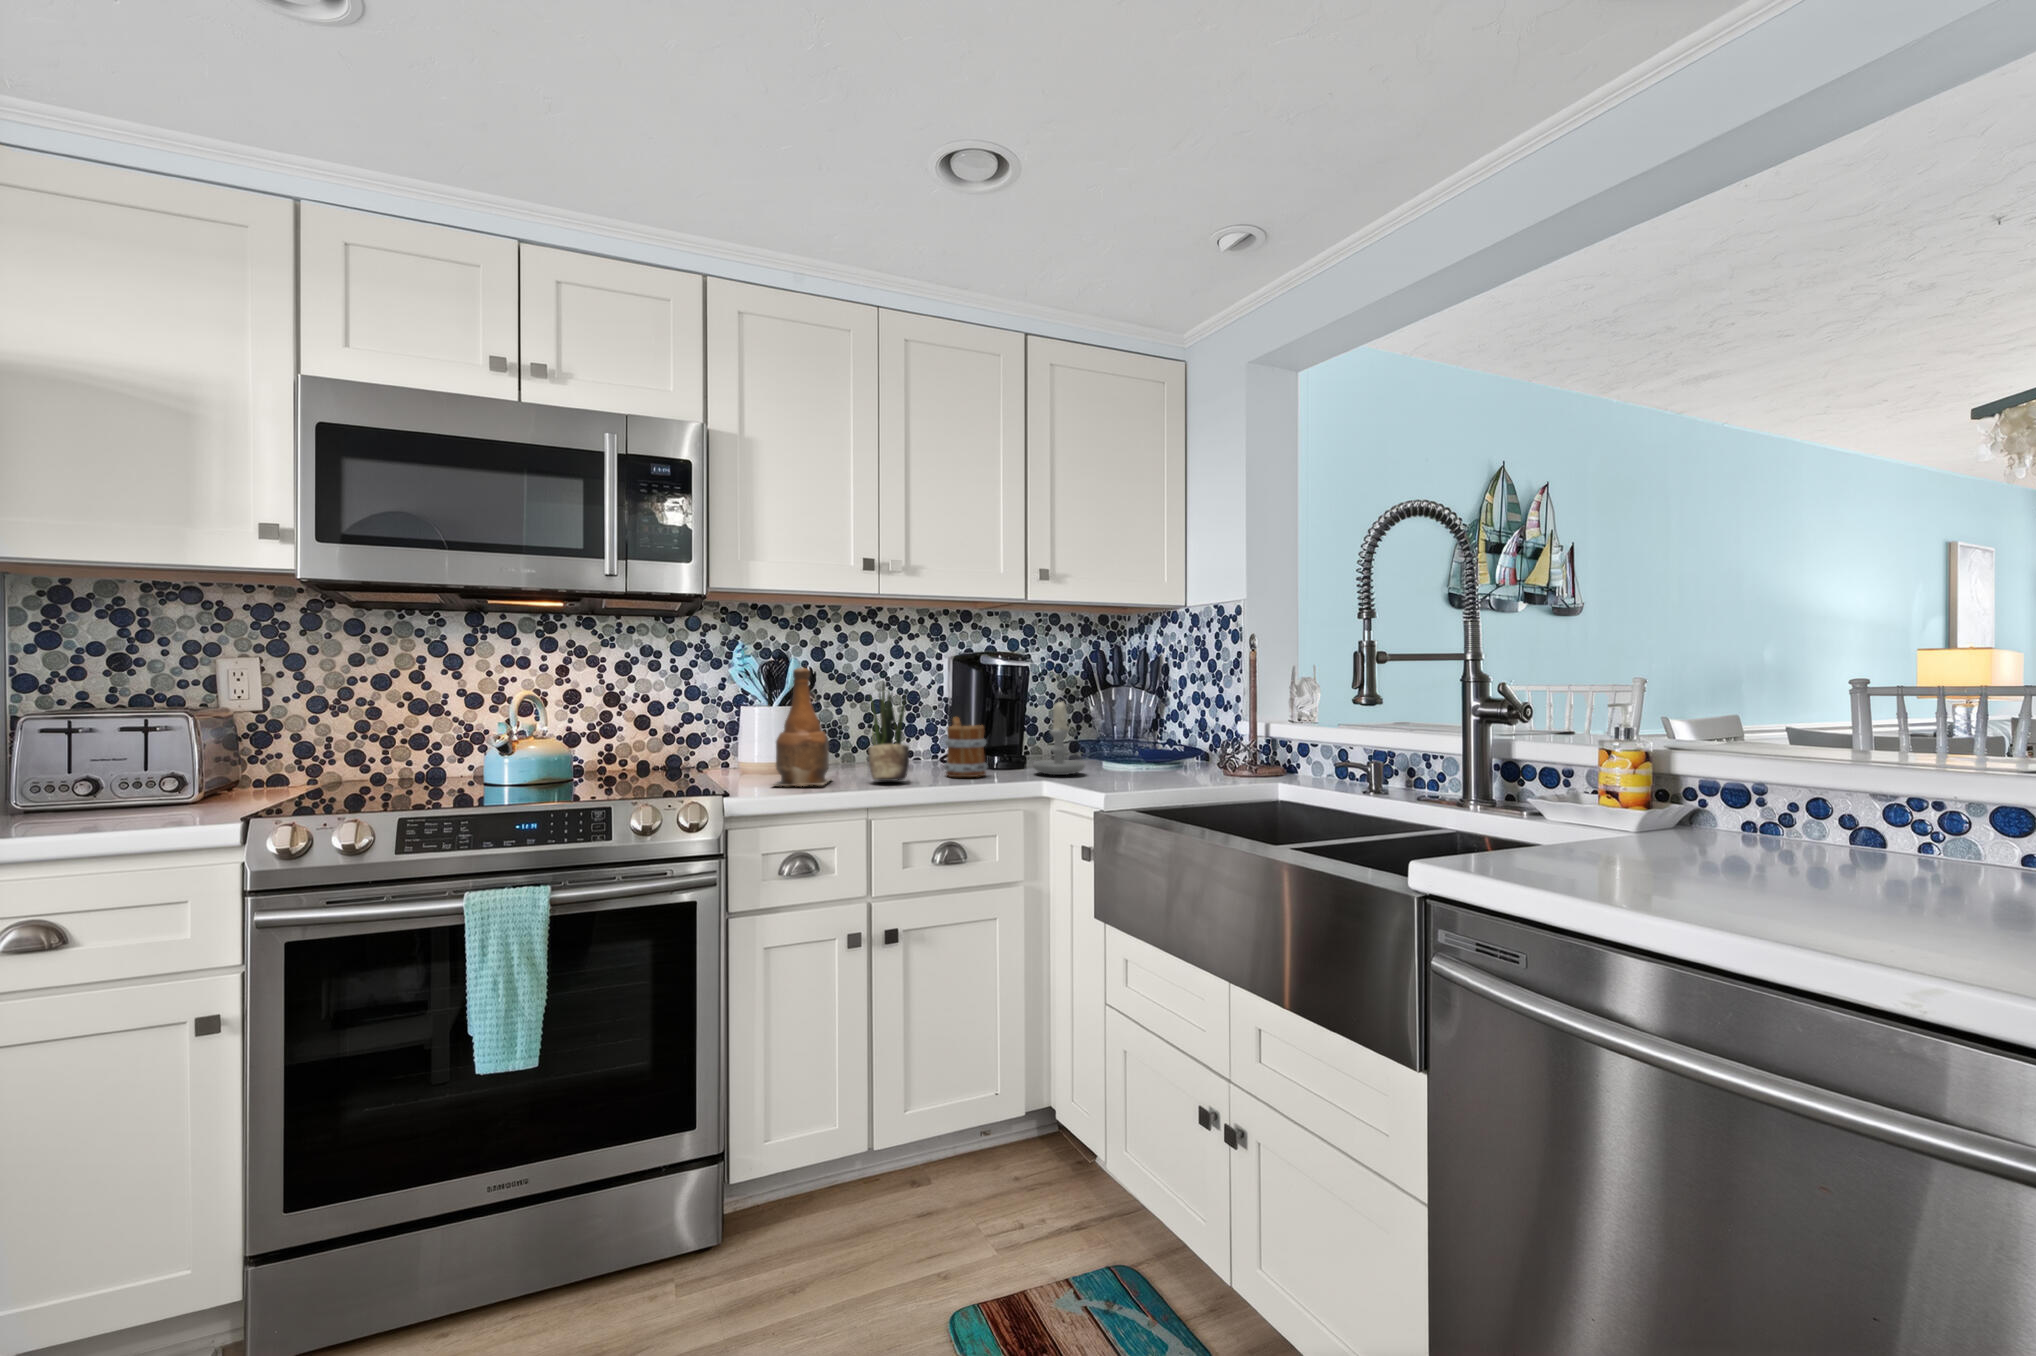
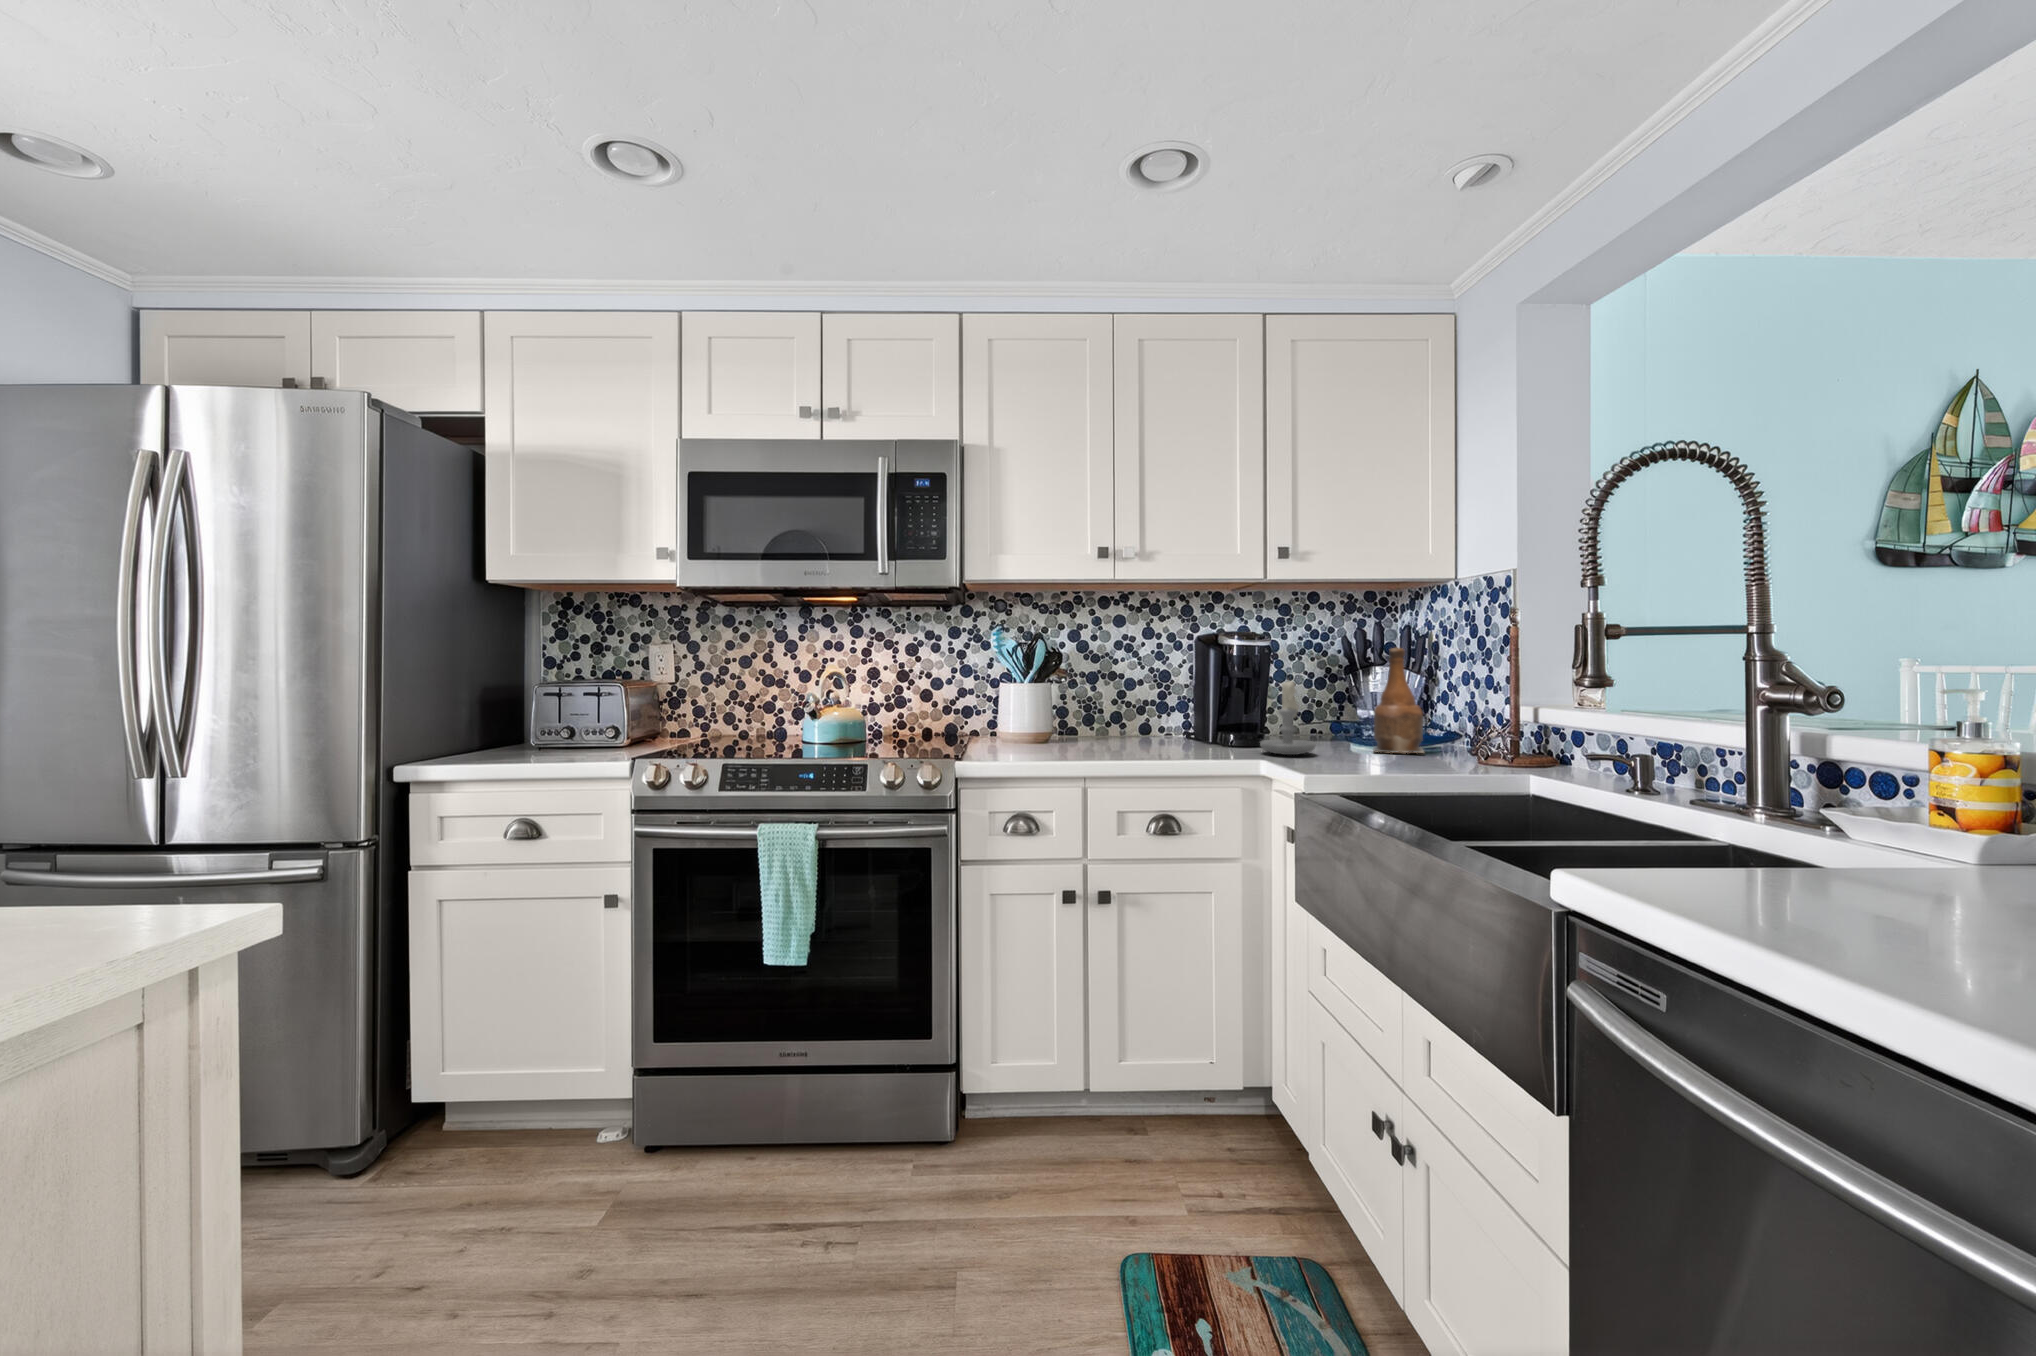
bottle: present [775,668,831,786] -> present [1373,648,1424,753]
potted plant: present [868,683,909,781] -> none [1093,660,1130,753]
mug: present [944,717,987,777] -> none [1171,695,1212,753]

